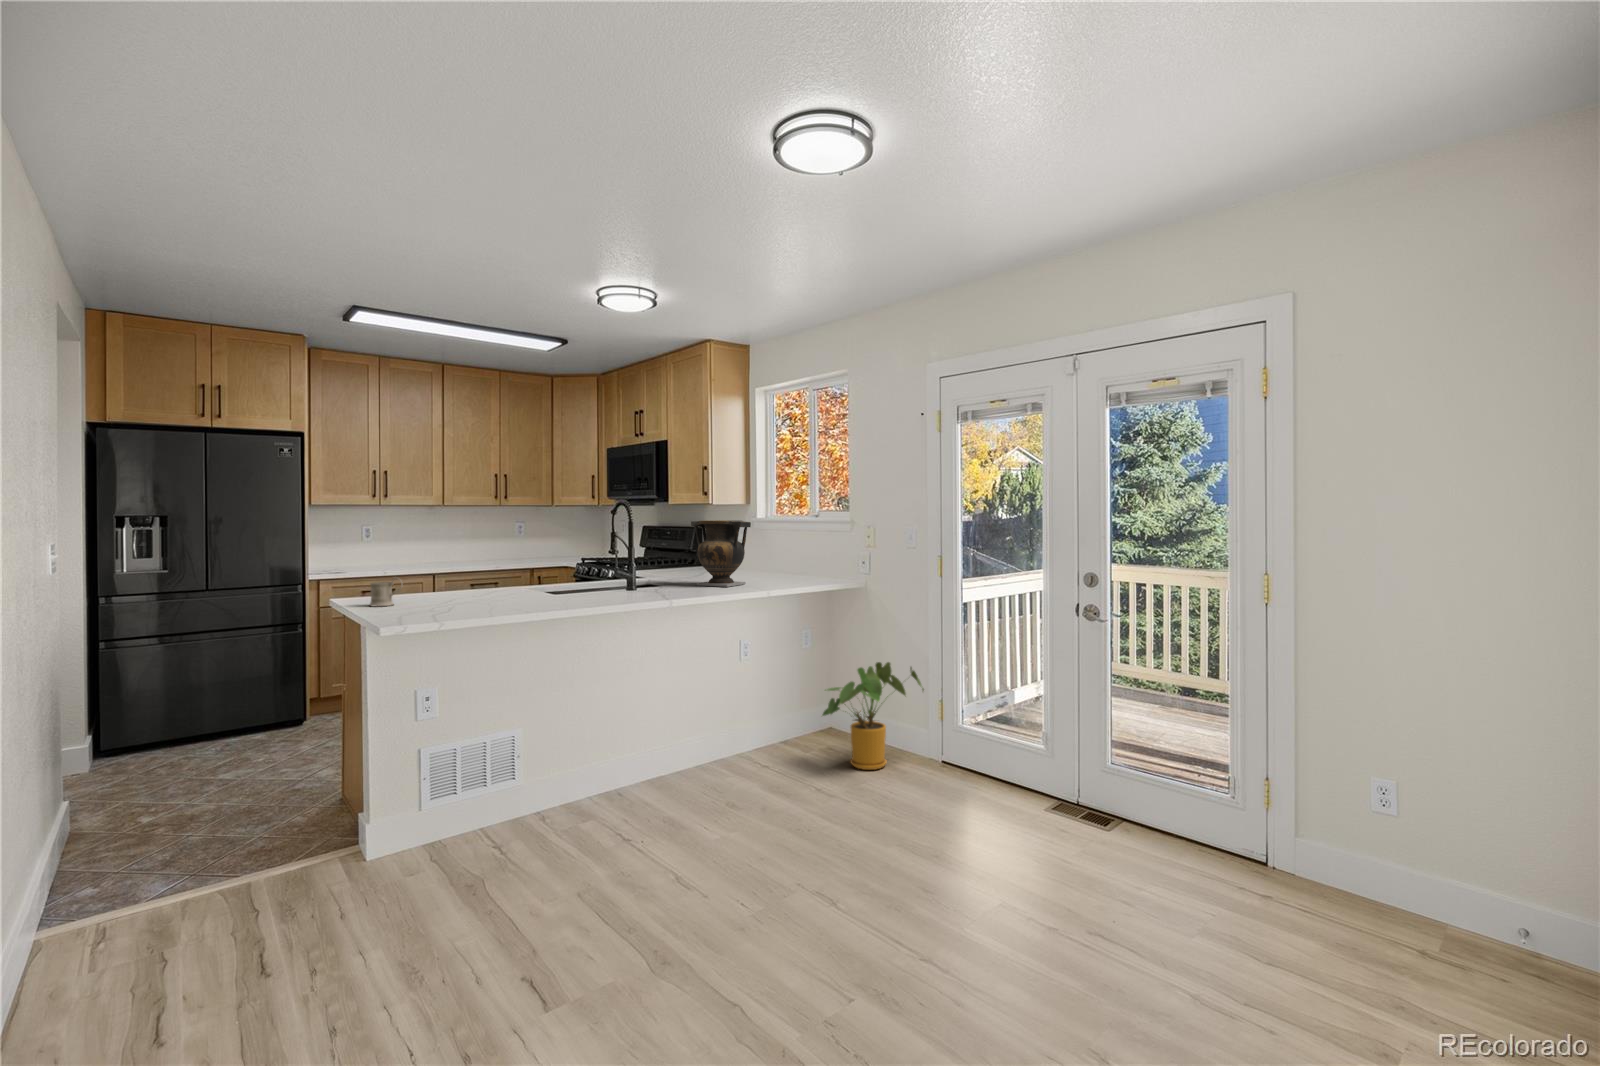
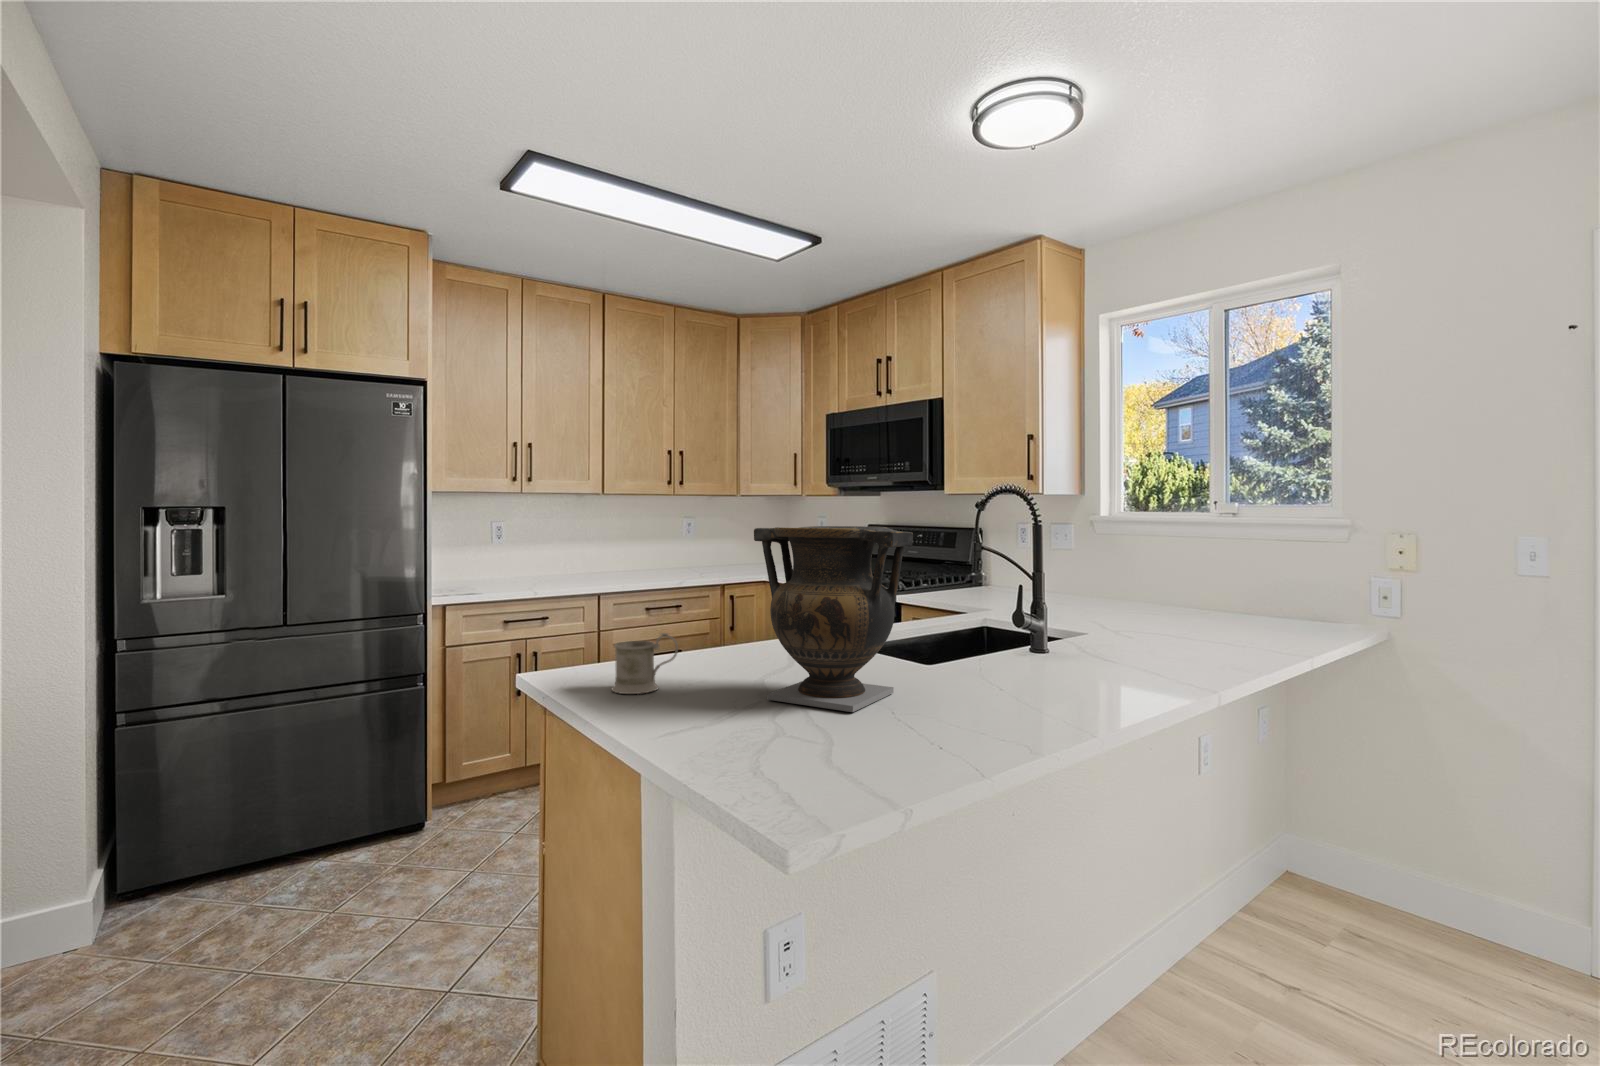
vase: present [691,520,751,587] -> present [754,526,913,712]
house plant: present [822,662,924,770] -> none [1354,775,1559,988]

